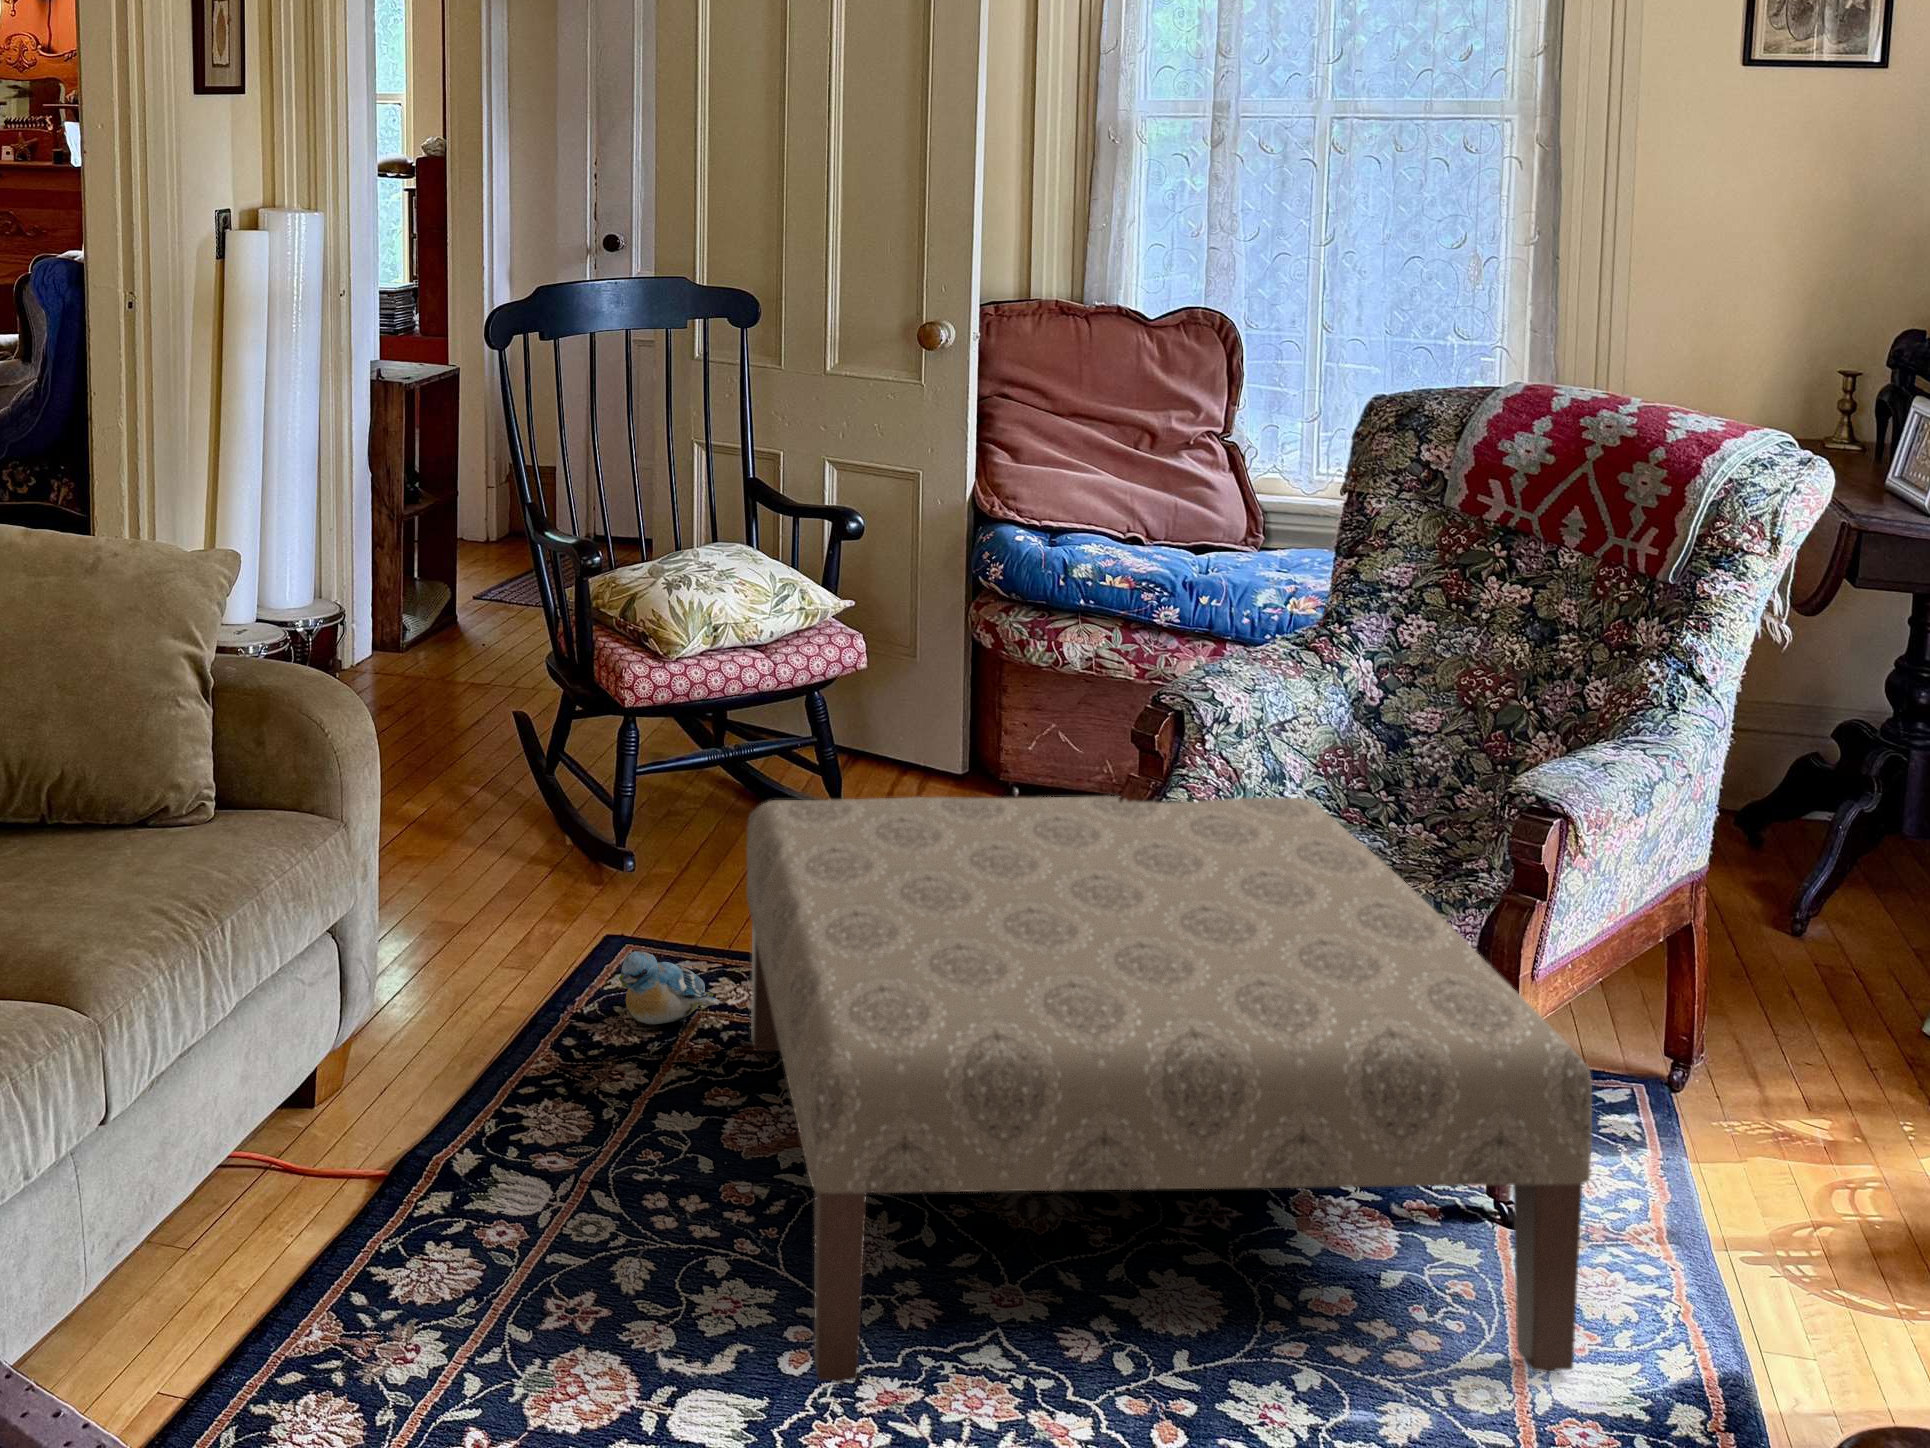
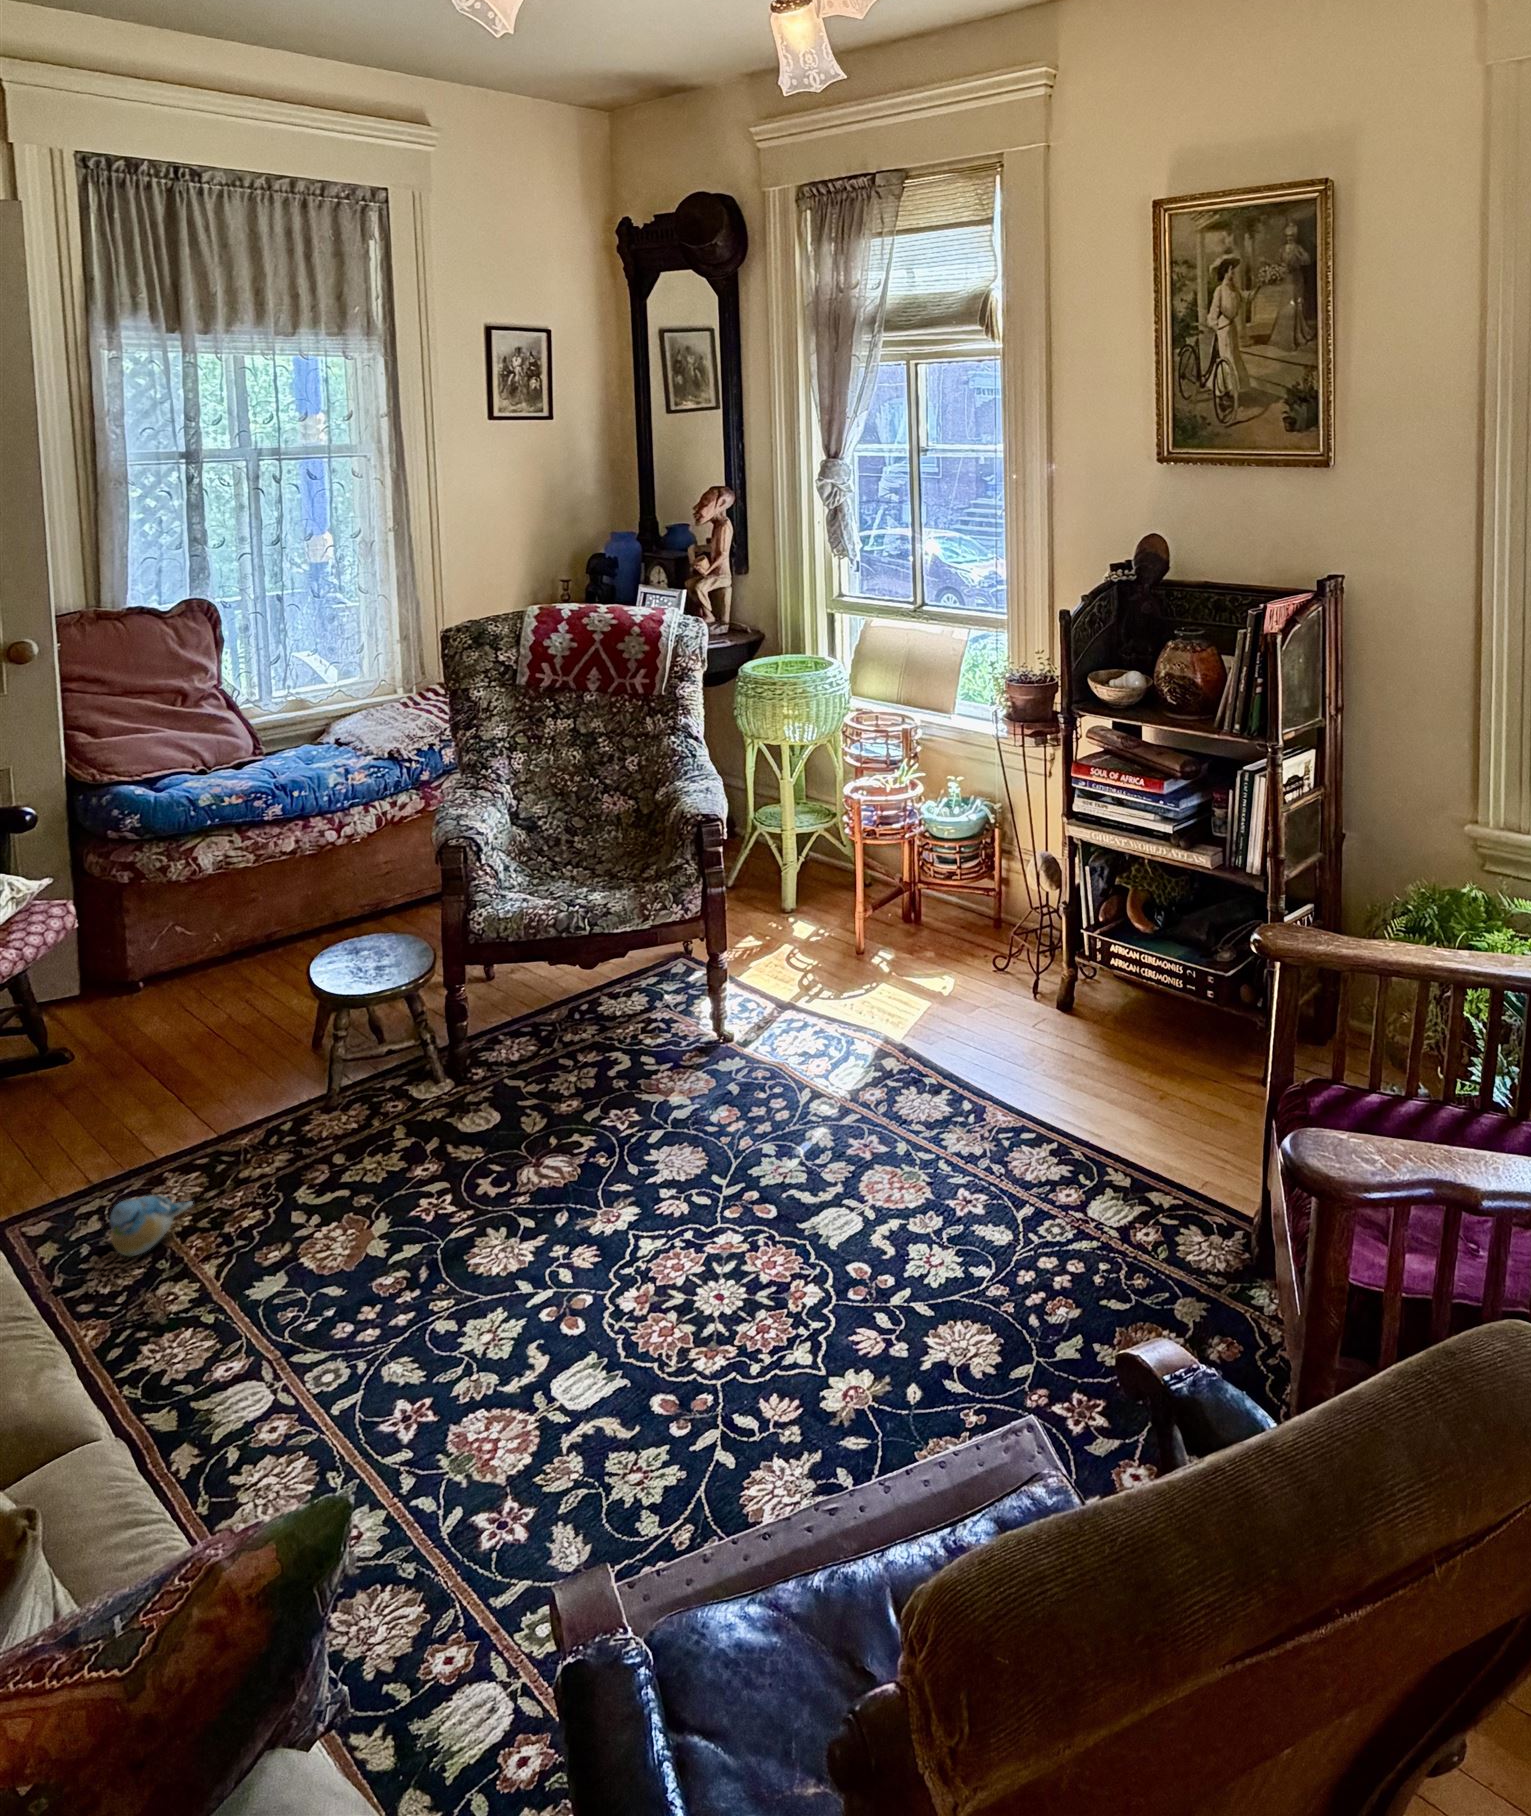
ottoman: present [747,796,1592,1383] -> none [211,877,841,1319]

